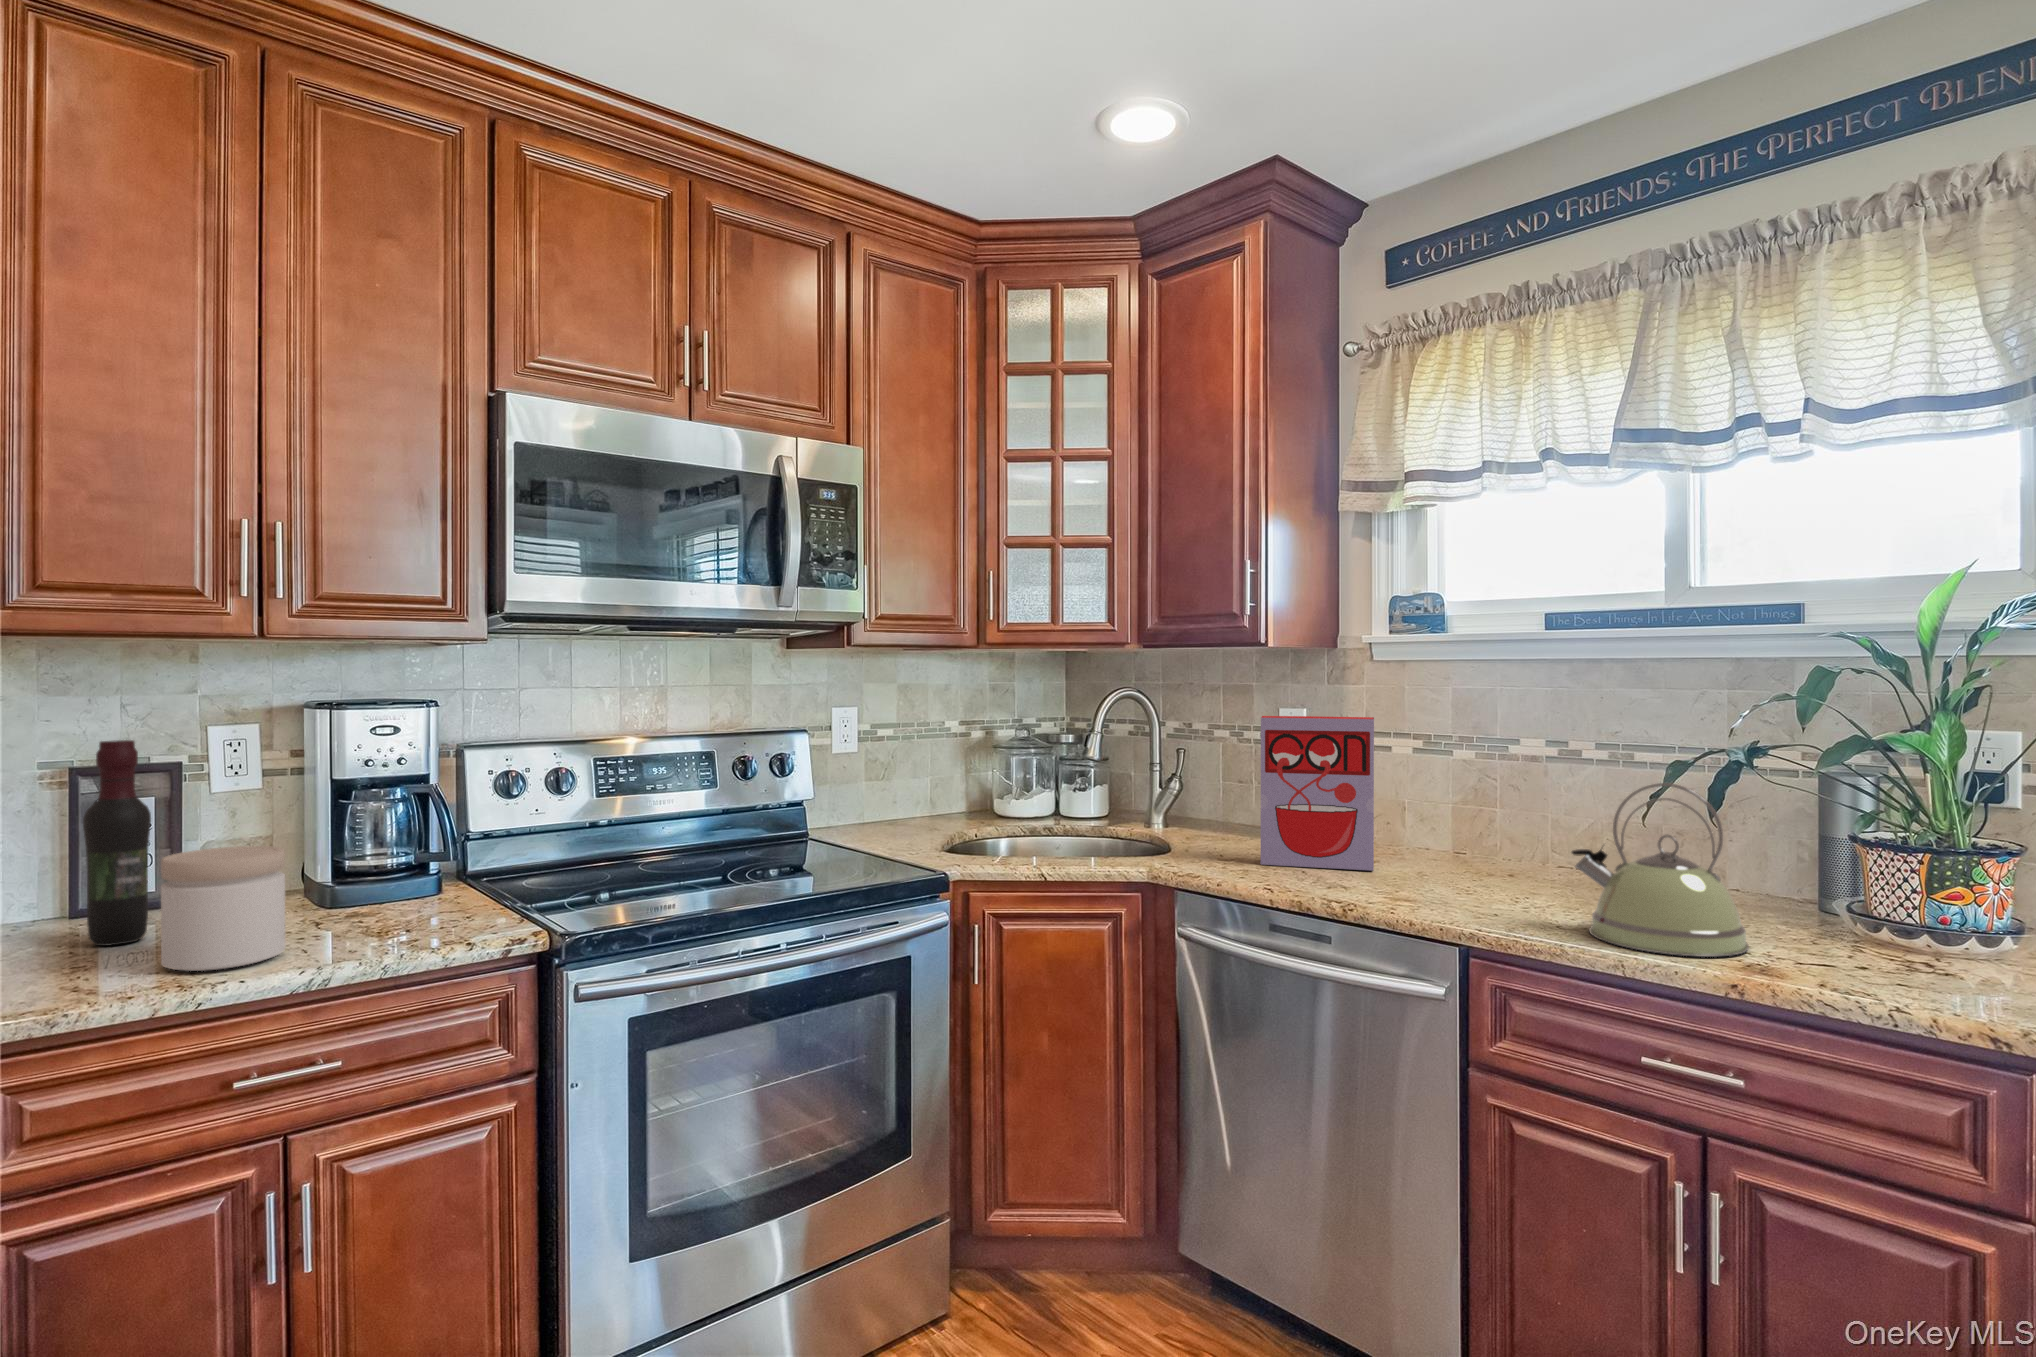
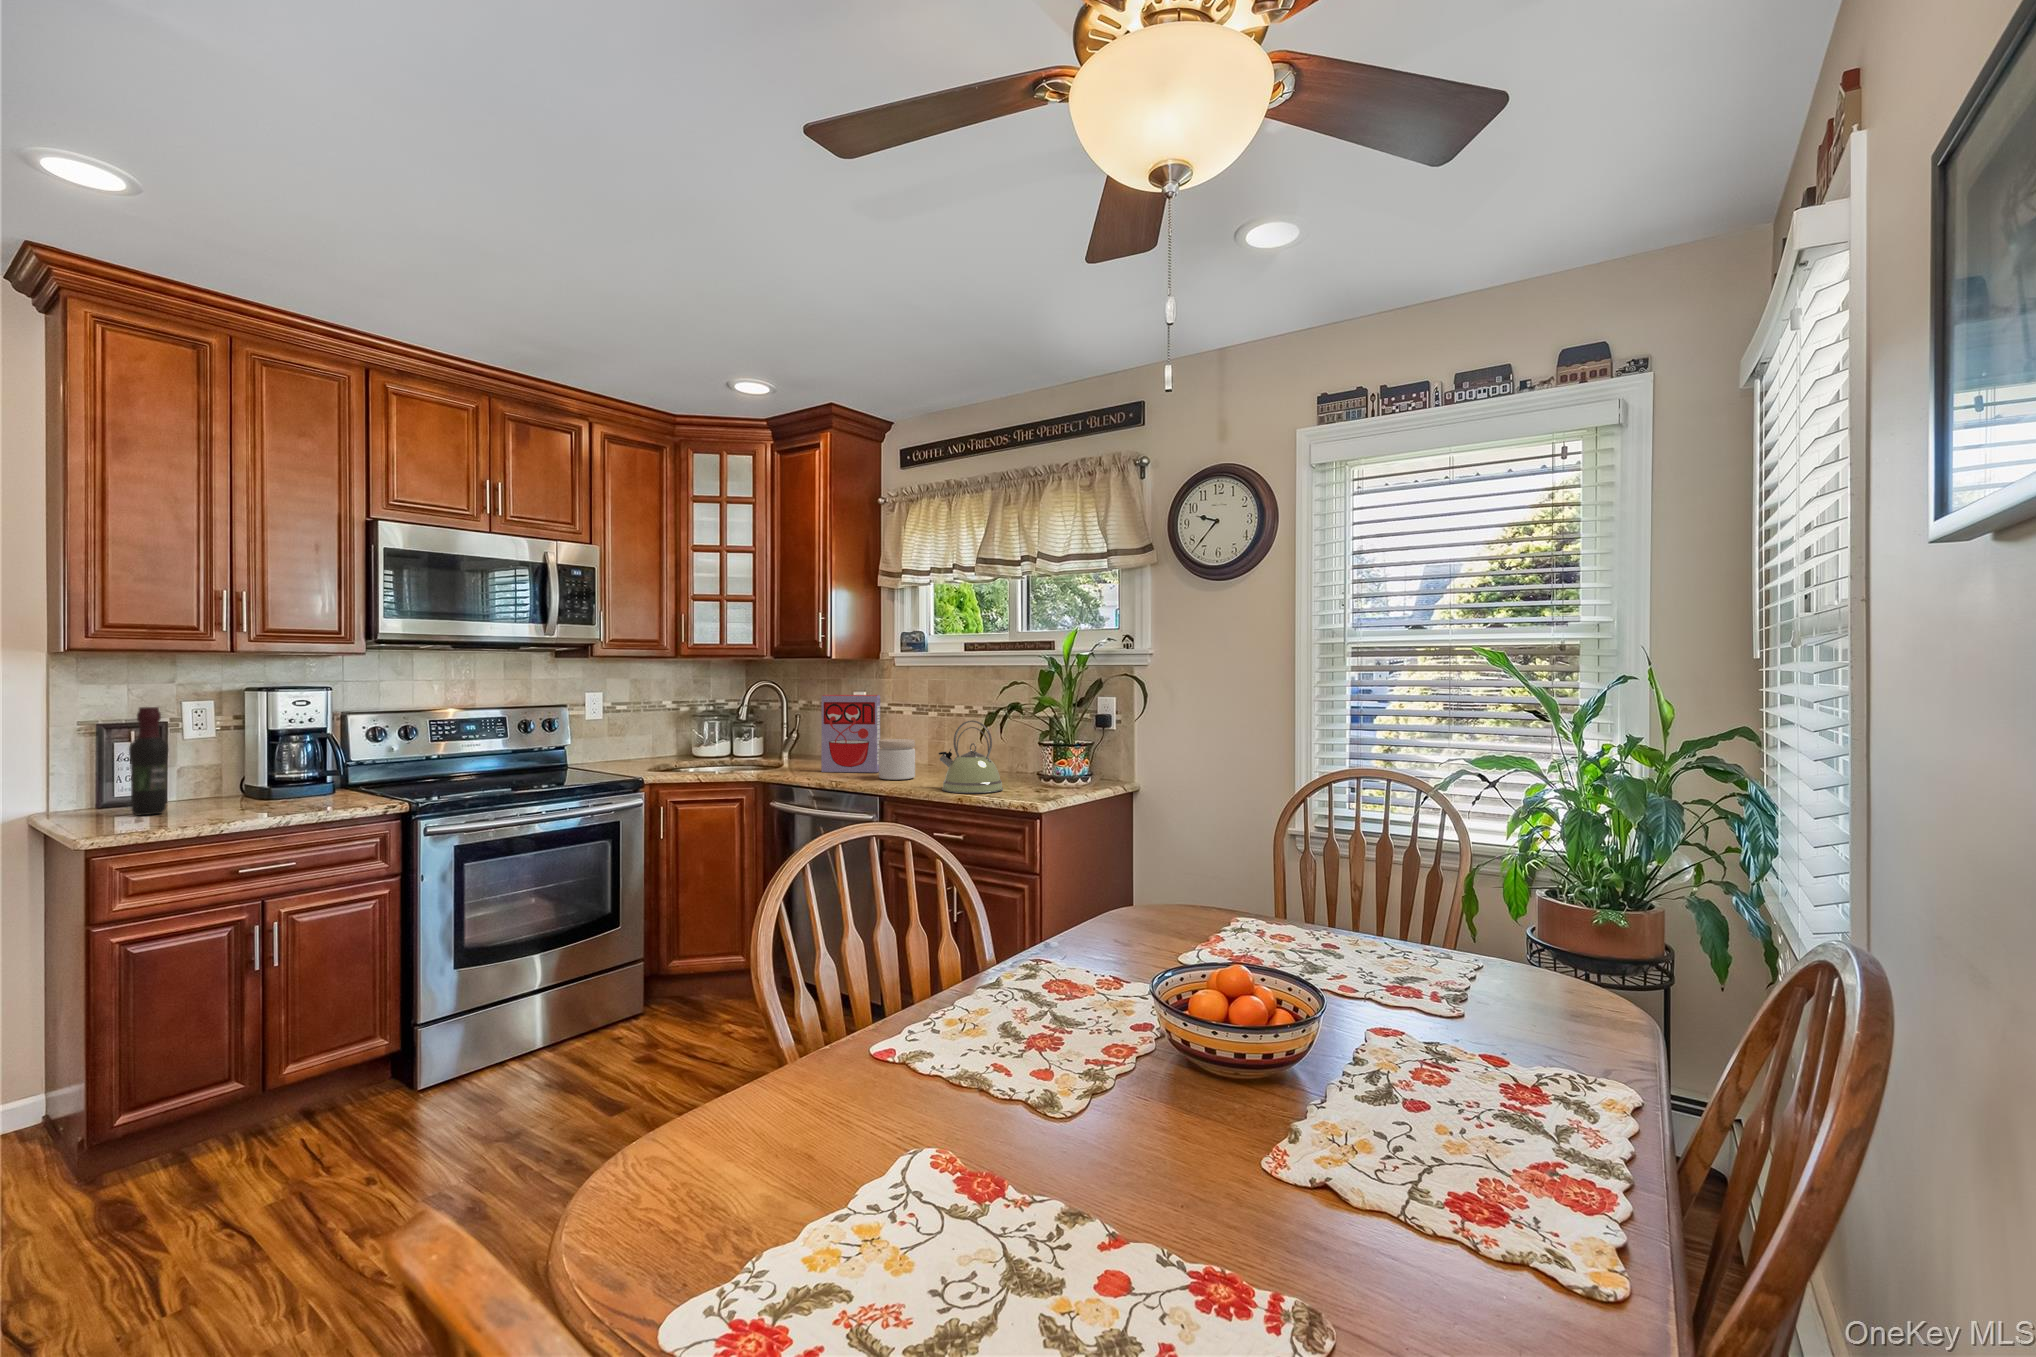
jar: present [161,846,285,971] -> present [879,739,915,780]

